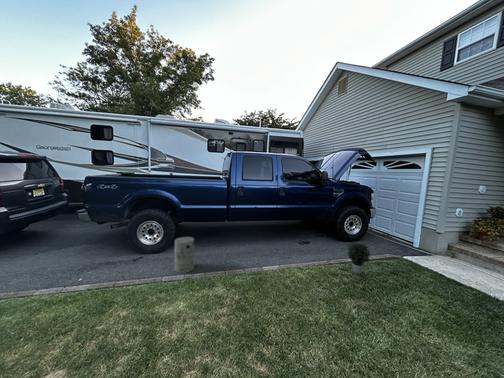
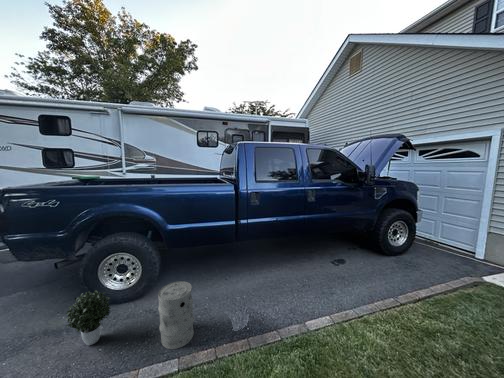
potted plant: present [348,243,370,274] -> present [66,290,111,345]

